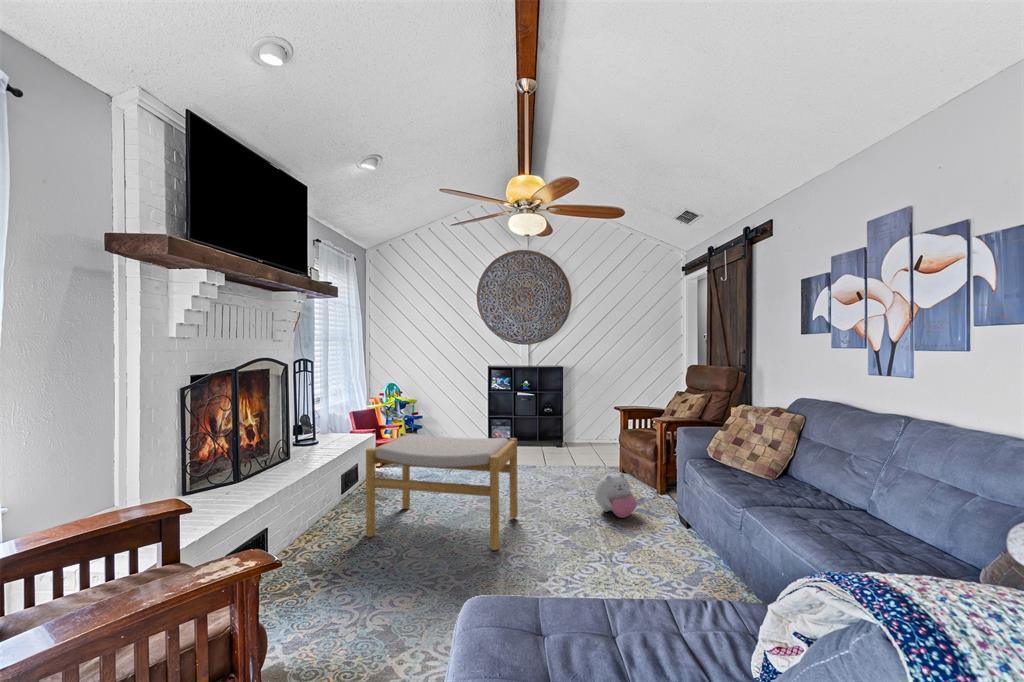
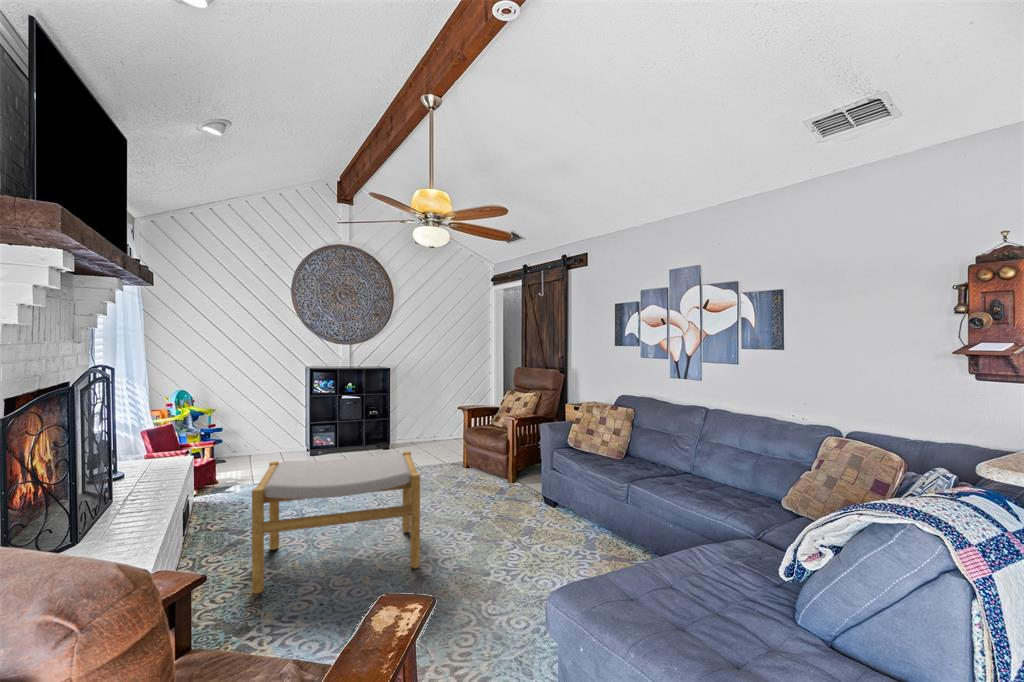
plush toy: present [595,473,637,518] -> none [472,469,510,510]

